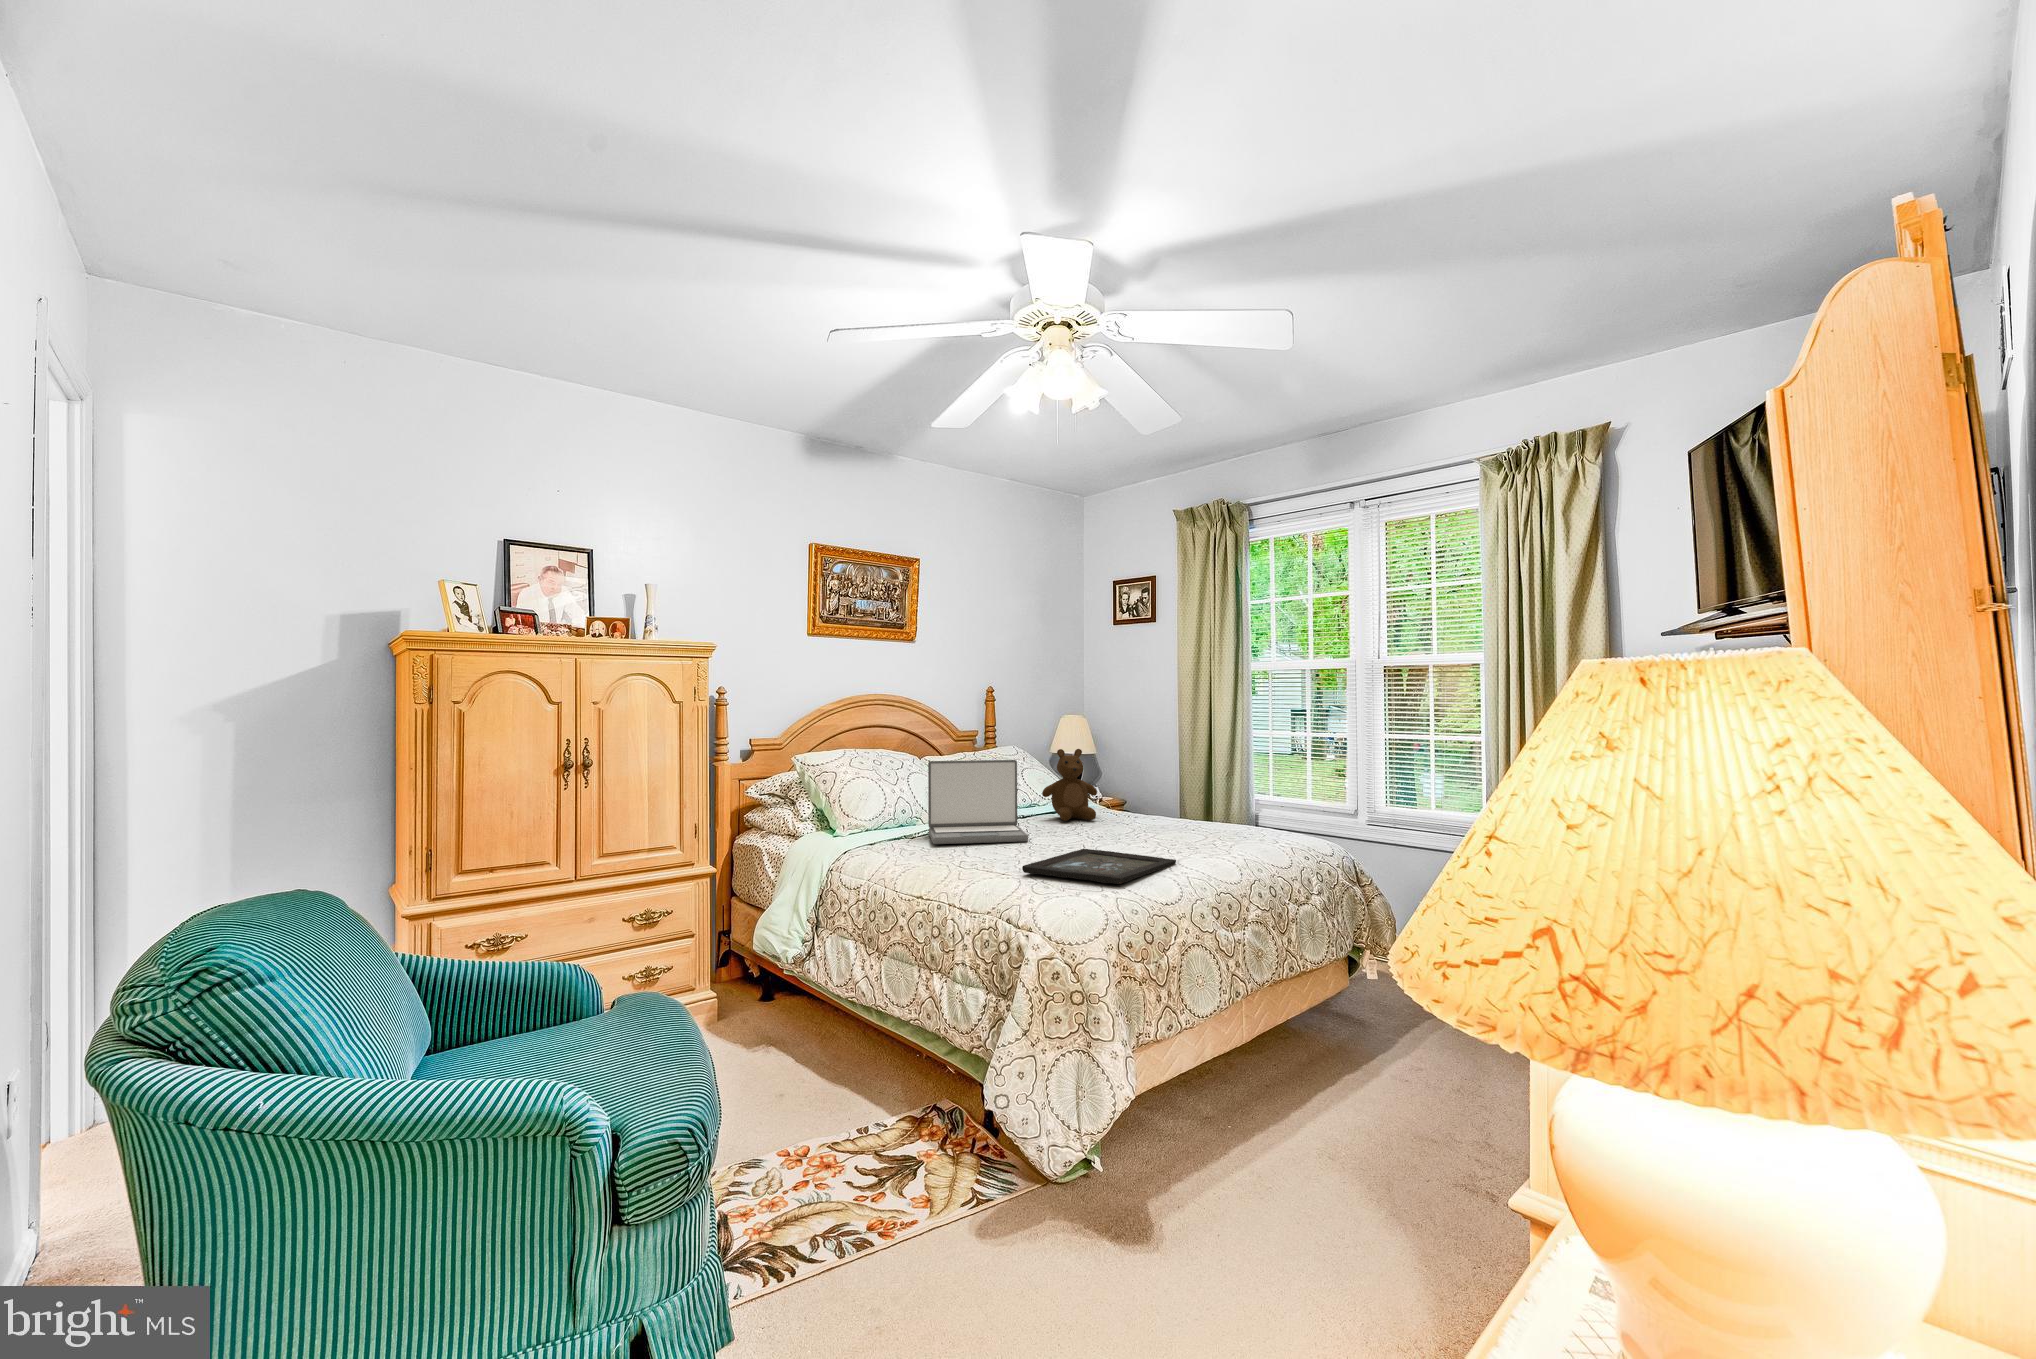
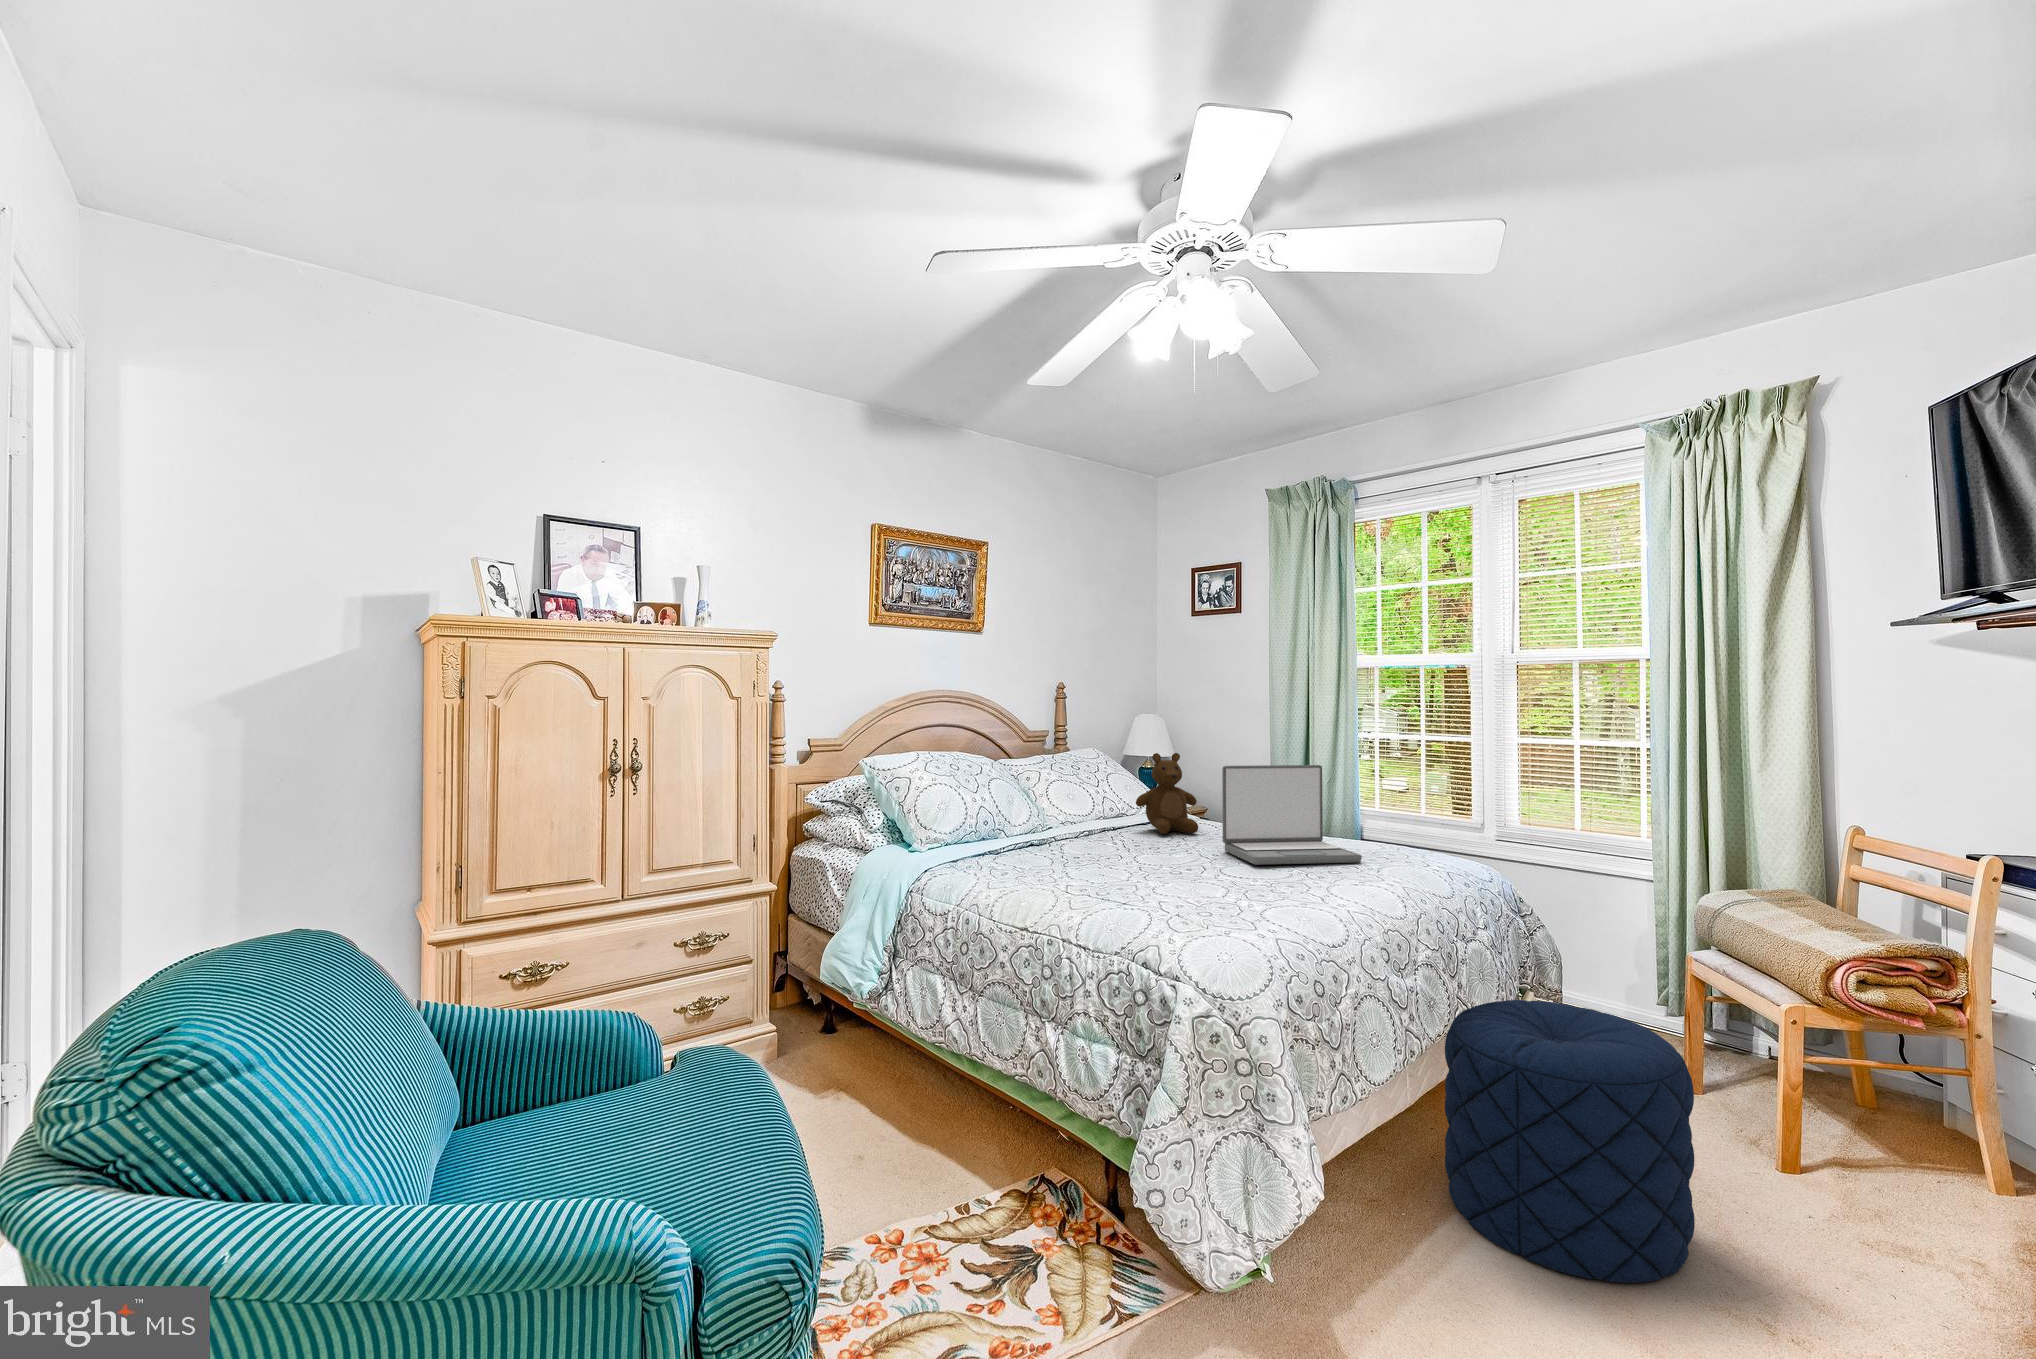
laptop: present [928,760,1028,844] -> present [1222,765,1362,865]
tray: present [1022,849,1176,884] -> none [1147,871,1323,919]
pouf: none [1267,951,1452,1168] -> present [1445,1000,1695,1283]

